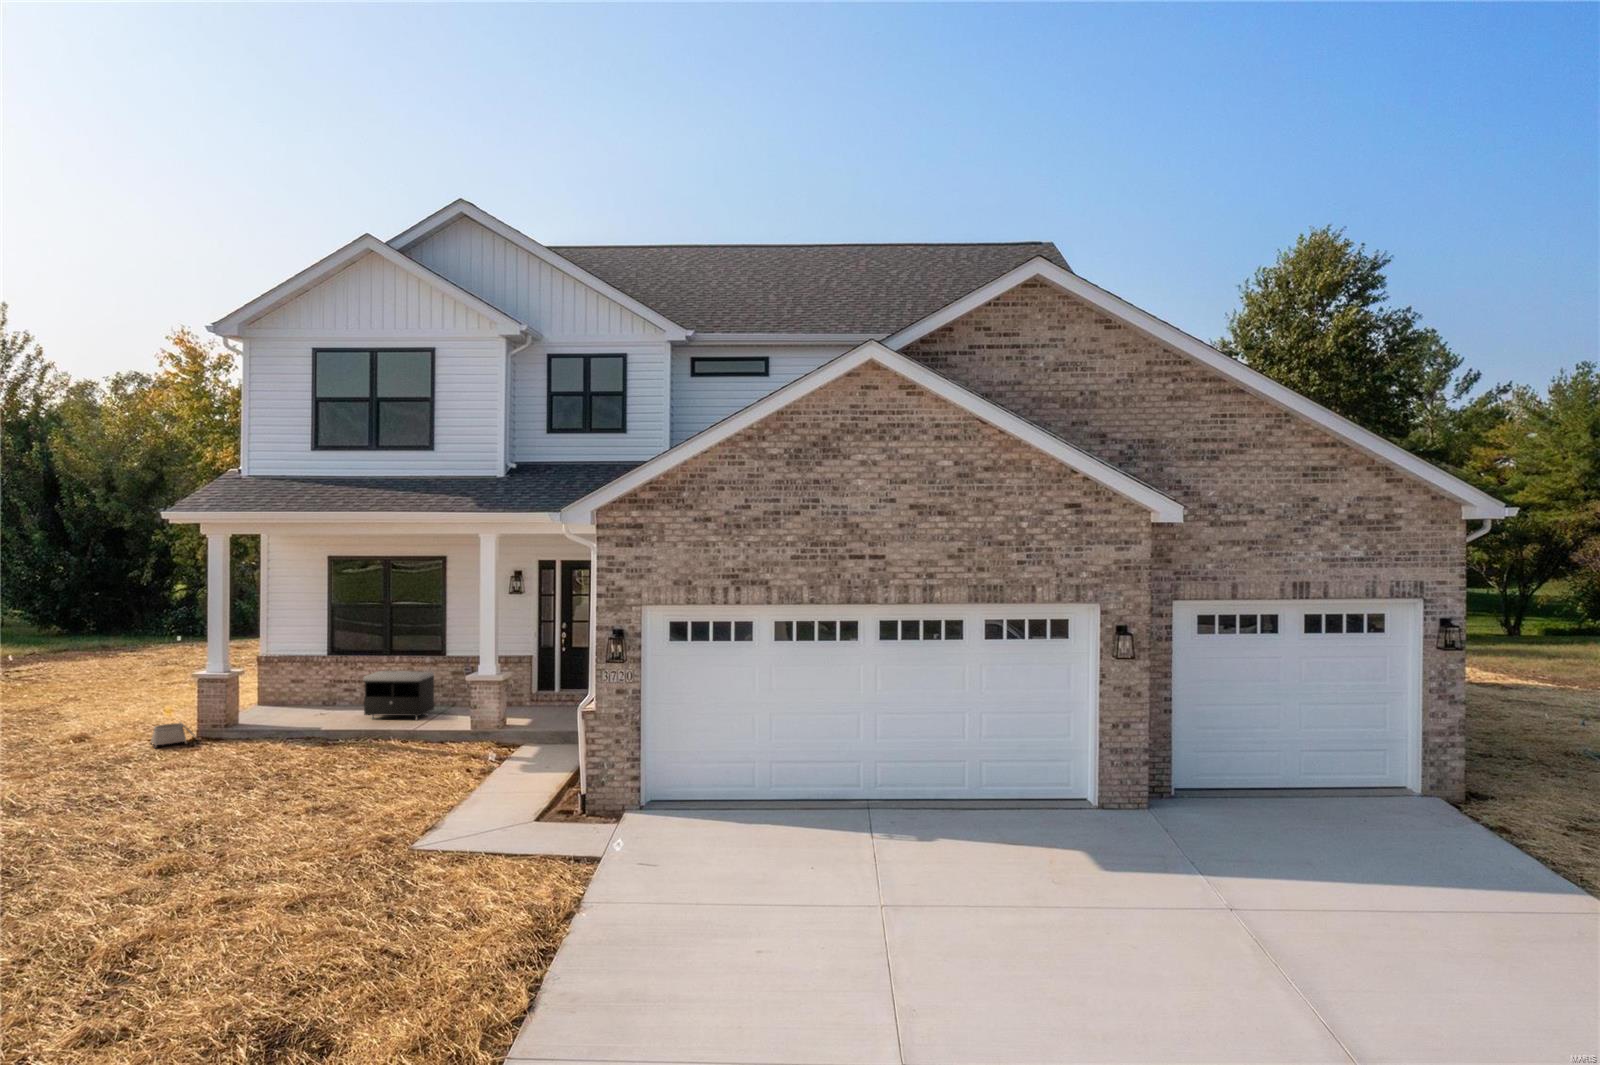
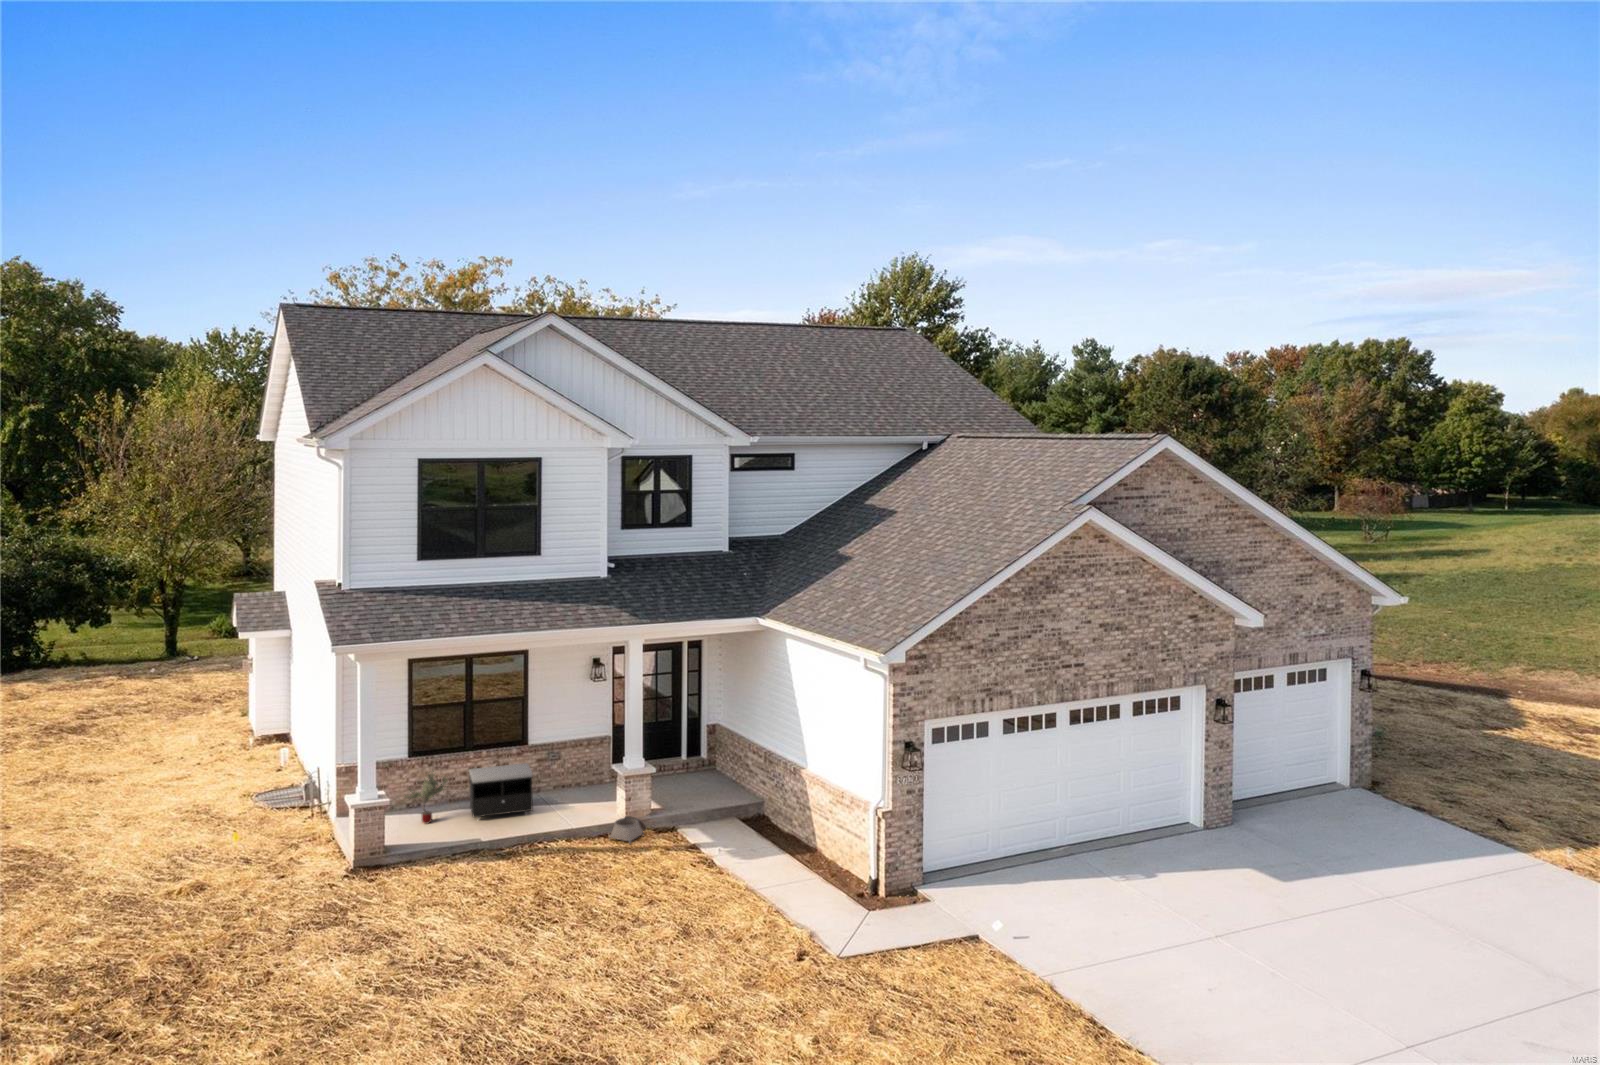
potted tree: none [313,666,352,717] -> present [405,770,448,824]
basket: present [150,722,197,747] -> present [609,815,647,843]

